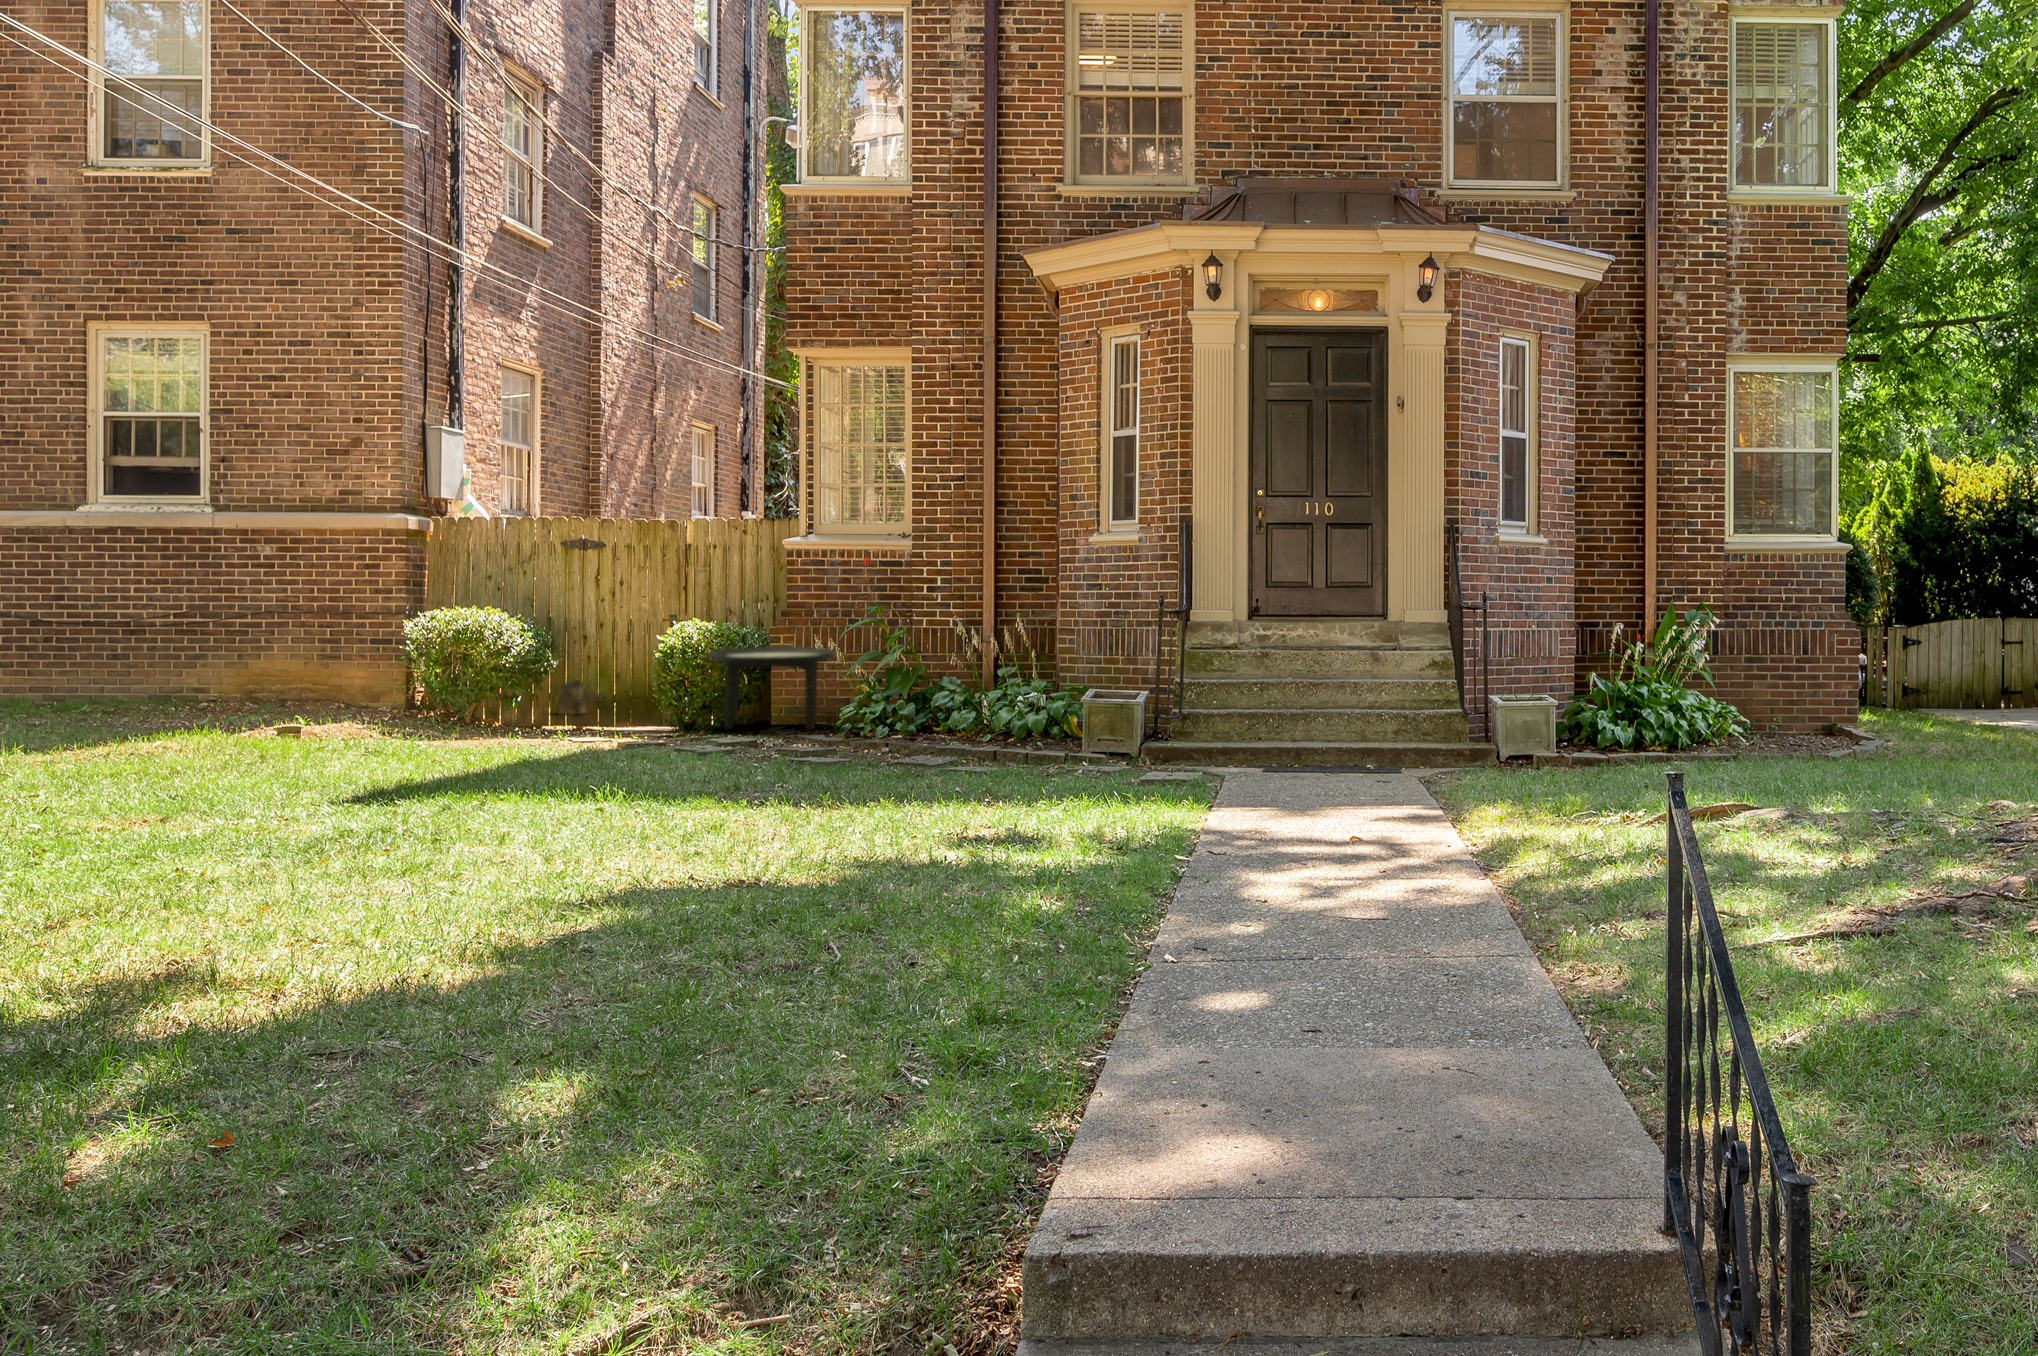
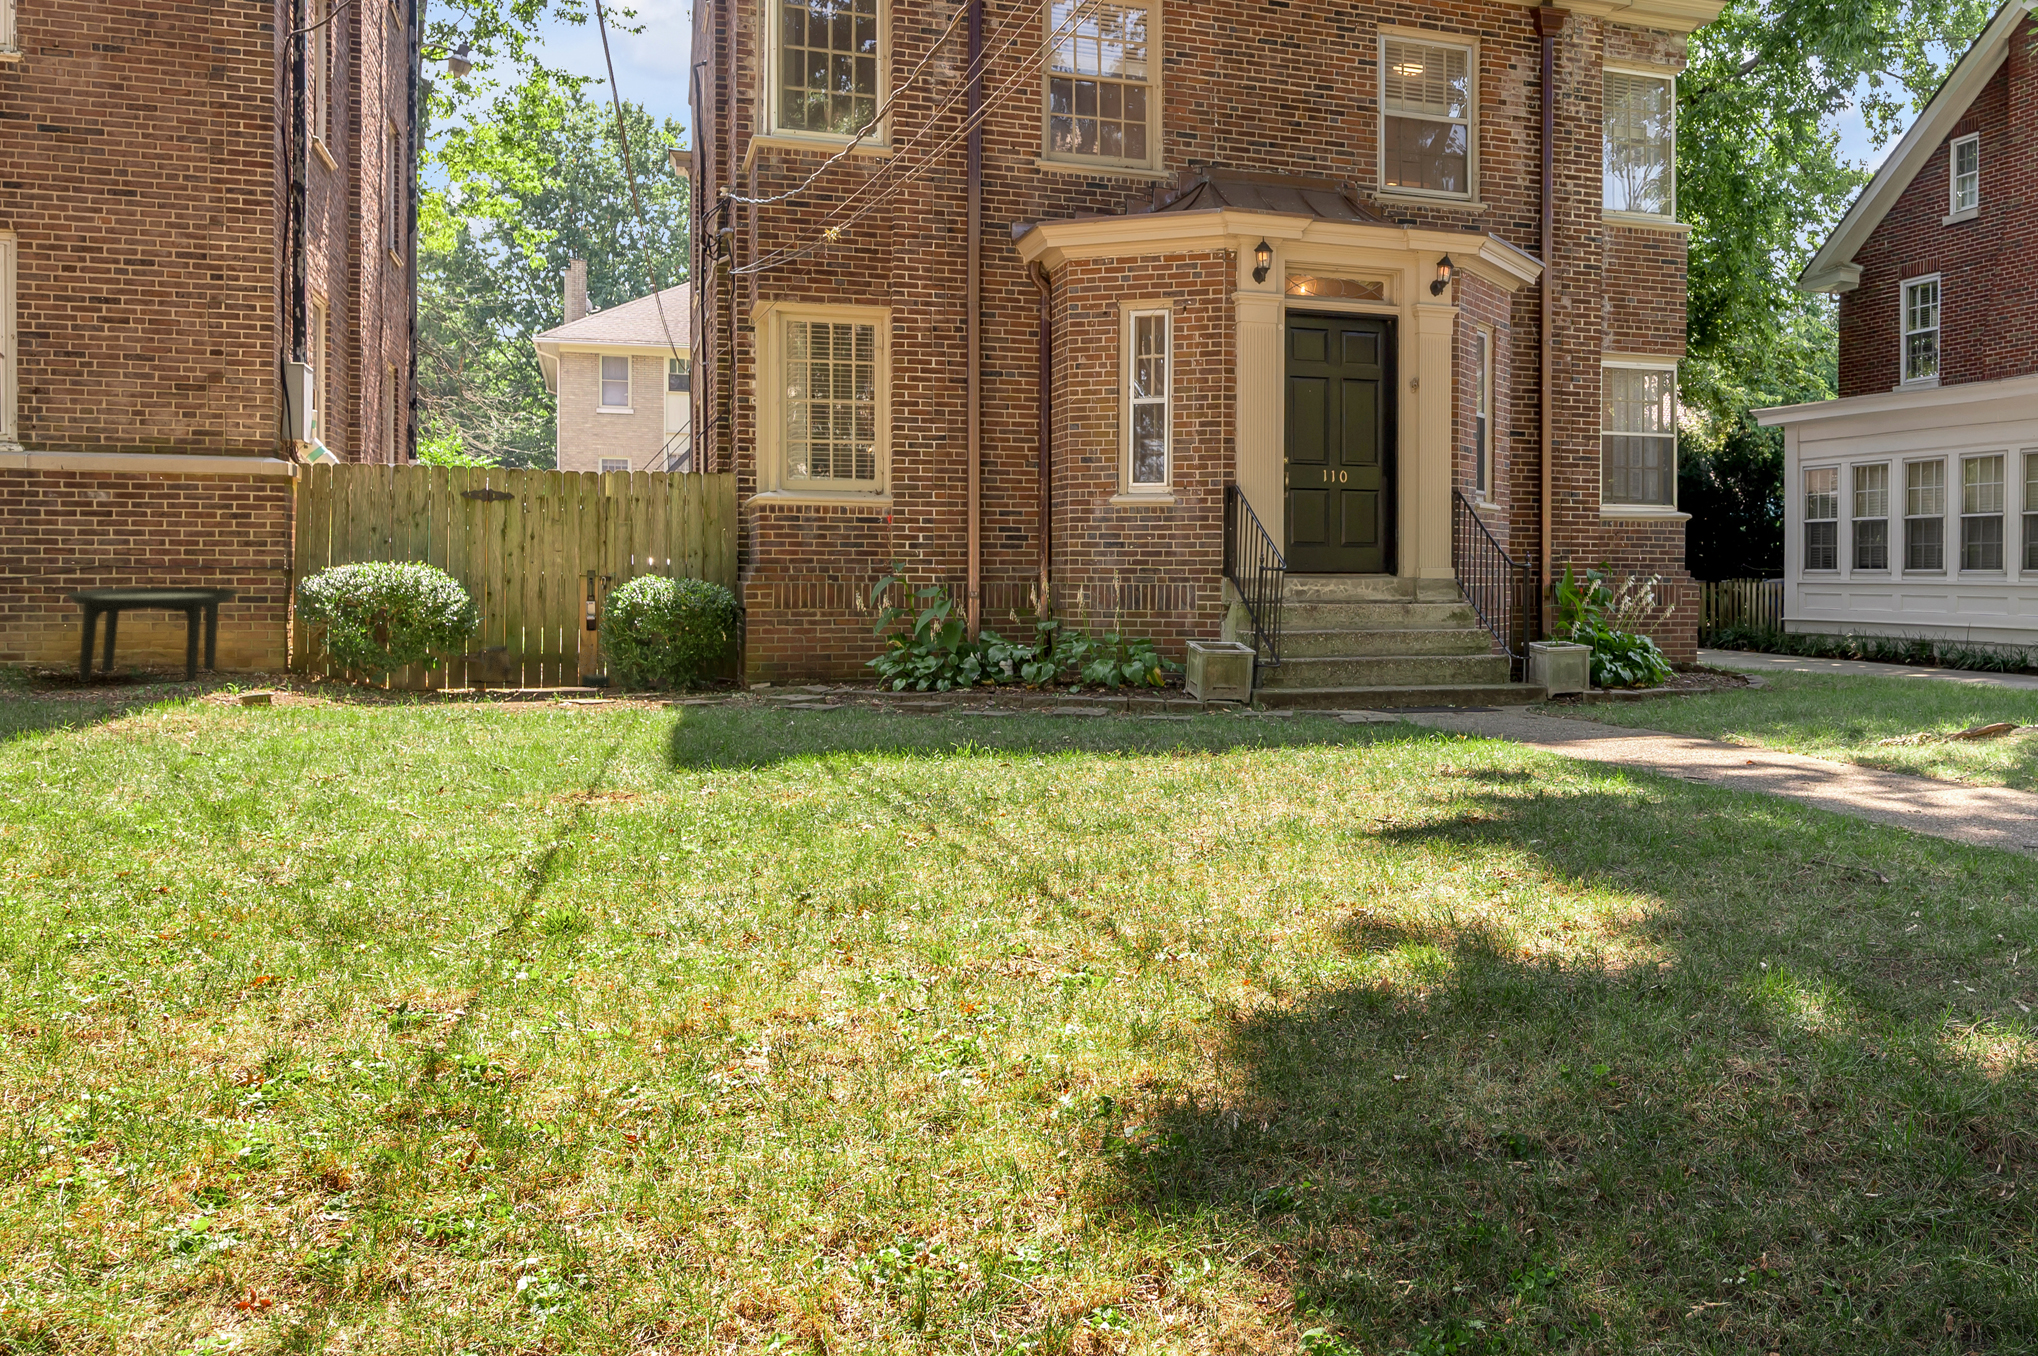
round table: present [708,647,837,729] -> present [67,587,238,683]
decorative plant: none [611,682,643,722] -> present [577,647,614,687]

